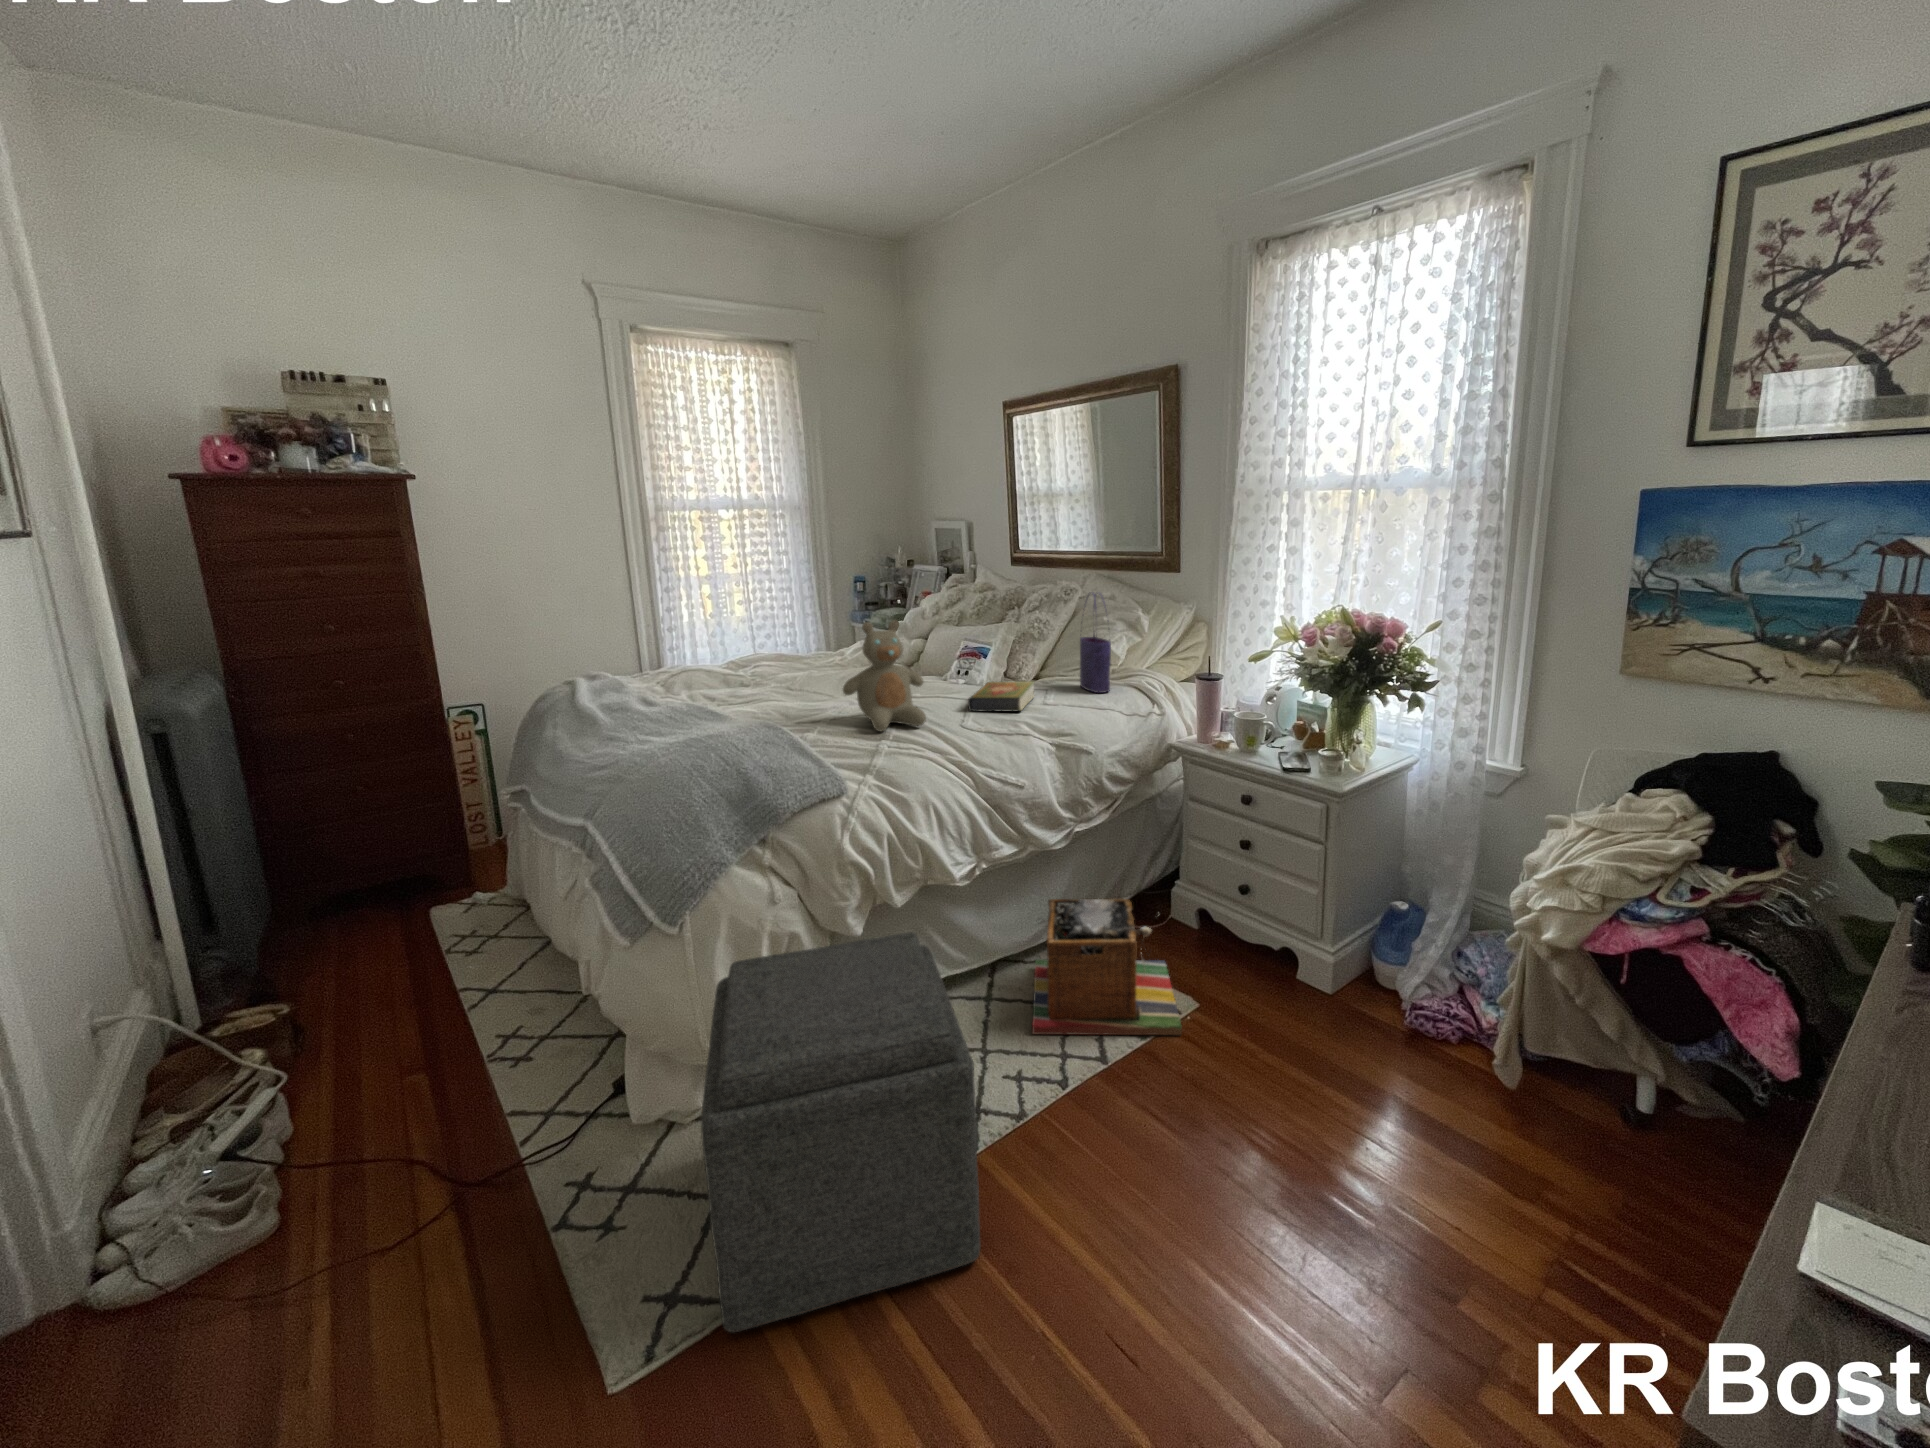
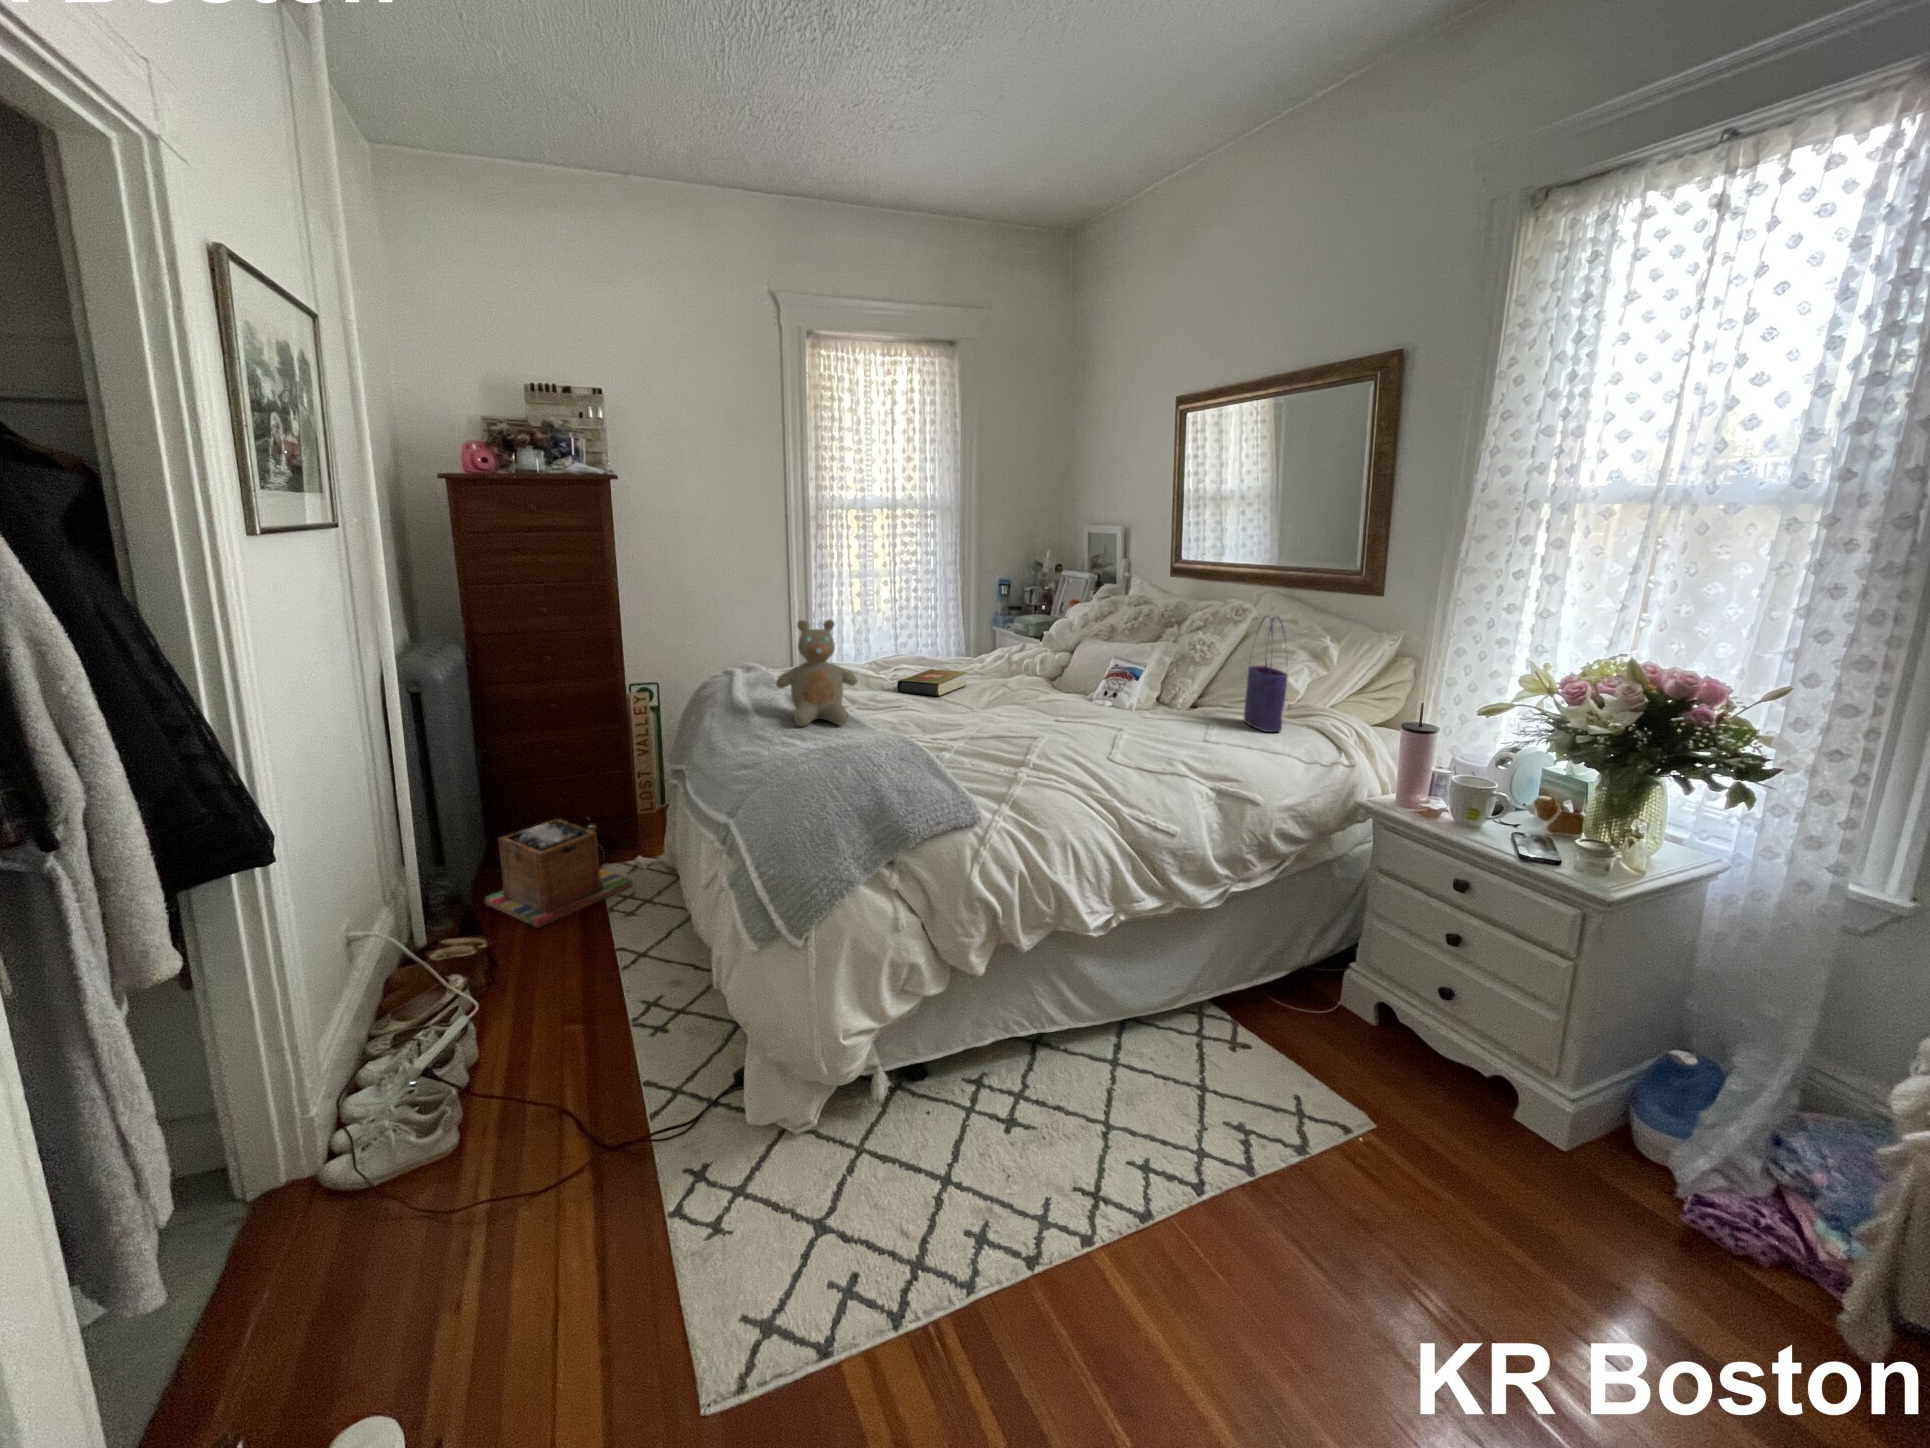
teddy bear: present [843,620,926,731] -> present [776,619,857,726]
book: present [968,681,1034,712] -> present [897,669,967,696]
laundry basket: present [1032,898,1182,1035] -> present [485,819,632,928]
ottoman: present [701,932,980,1332] -> none [813,986,1105,1387]

